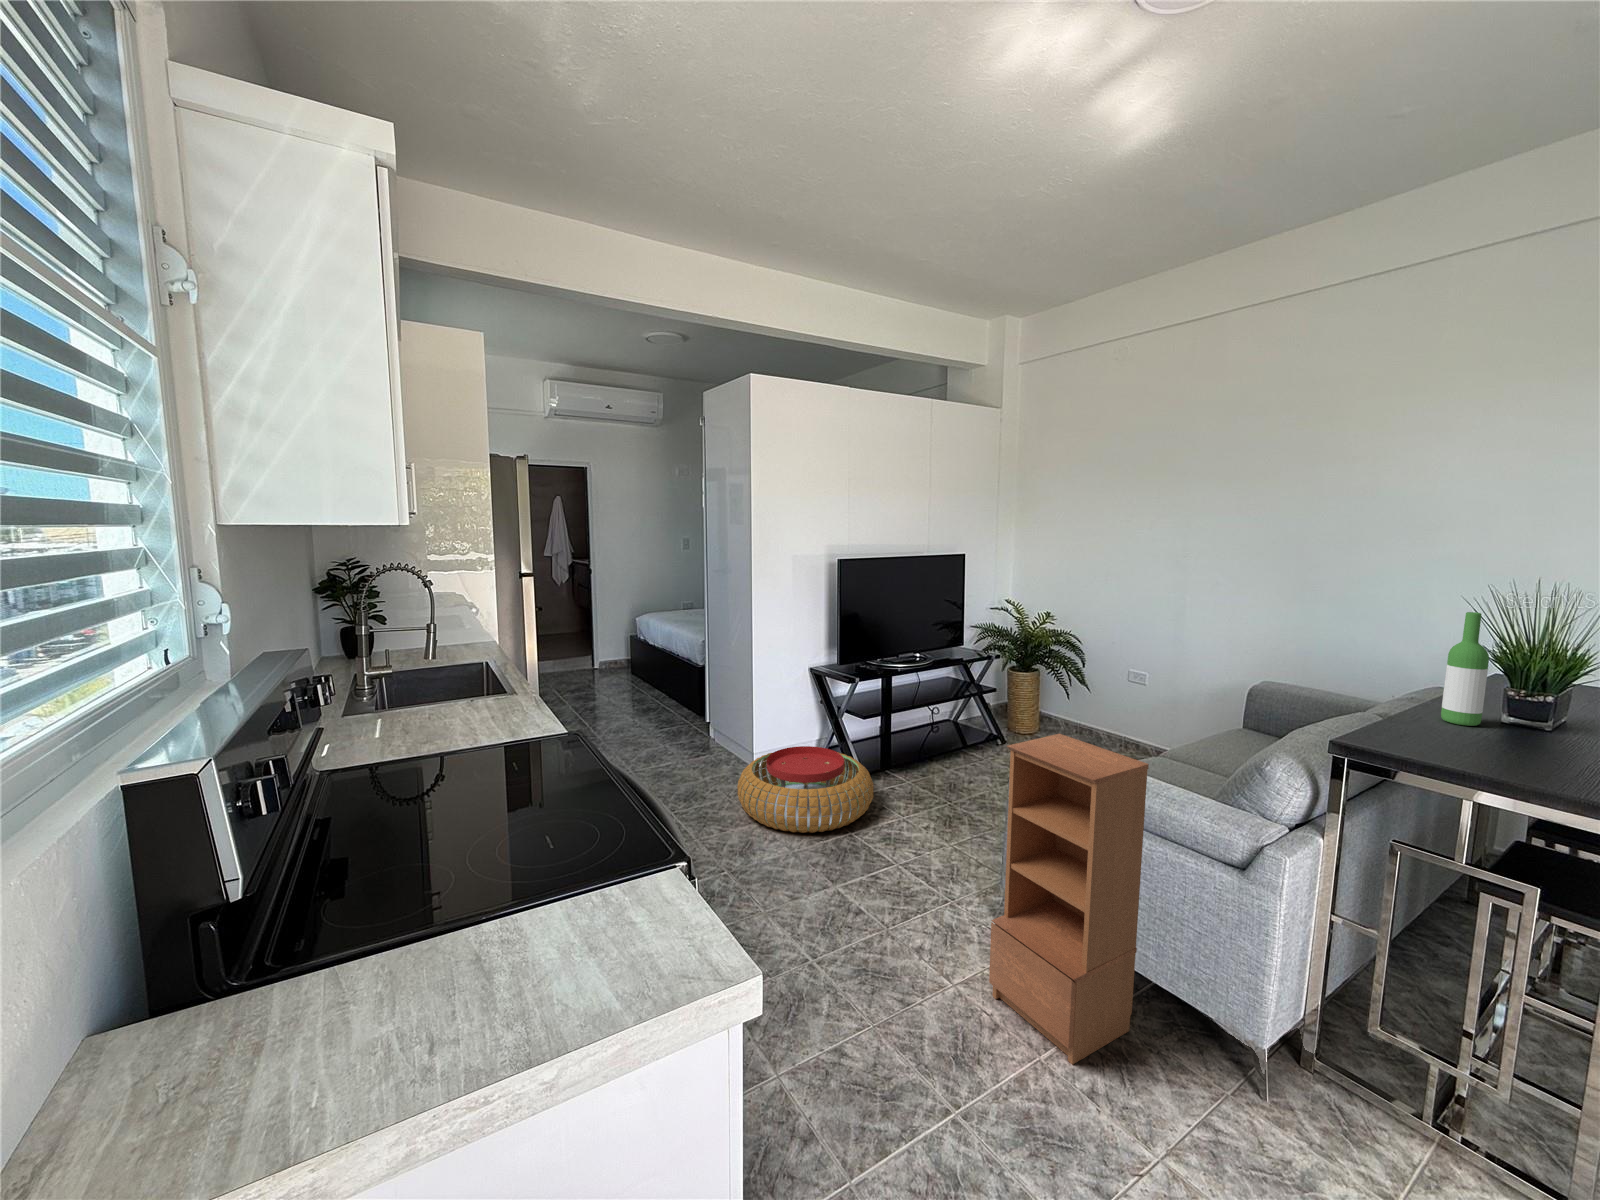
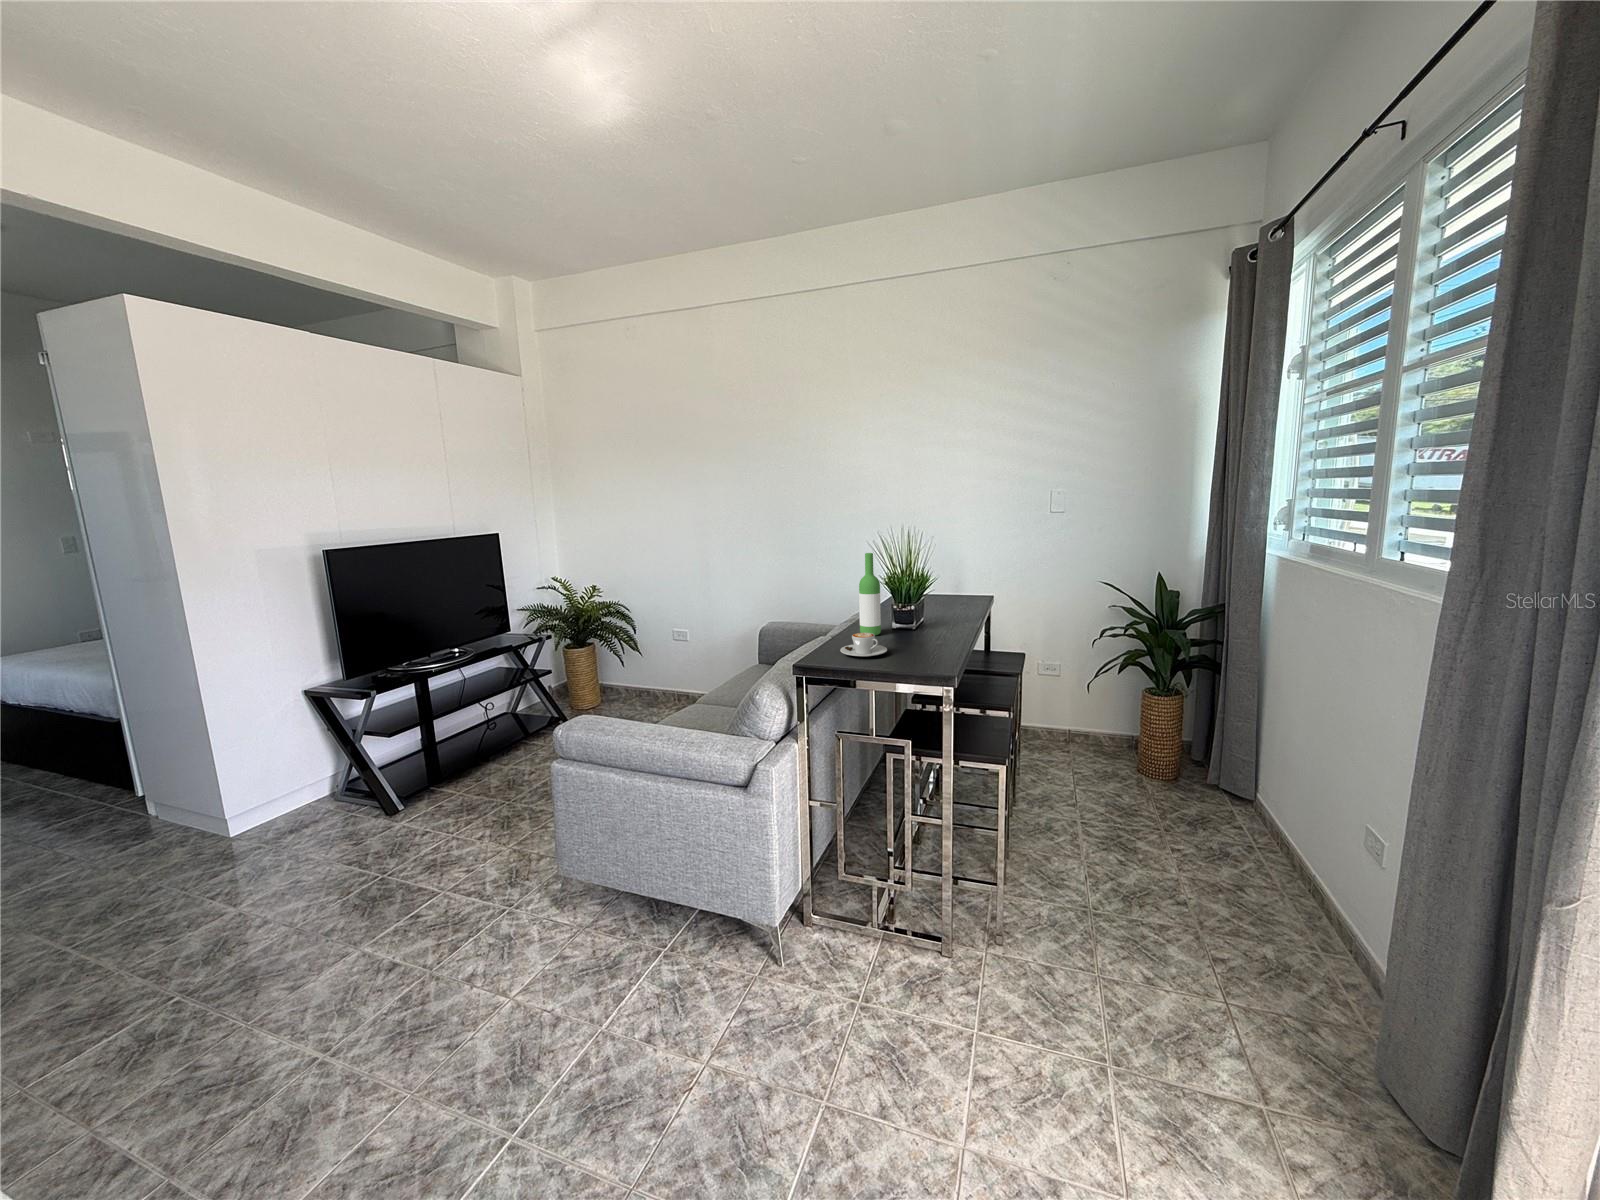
coffee cup: none [1410,718,1499,753] -> present [840,633,887,657]
bookcase: present [989,734,1149,1065] -> none [530,708,681,1019]
pouf: present [737,746,874,833] -> none [194,785,410,909]

